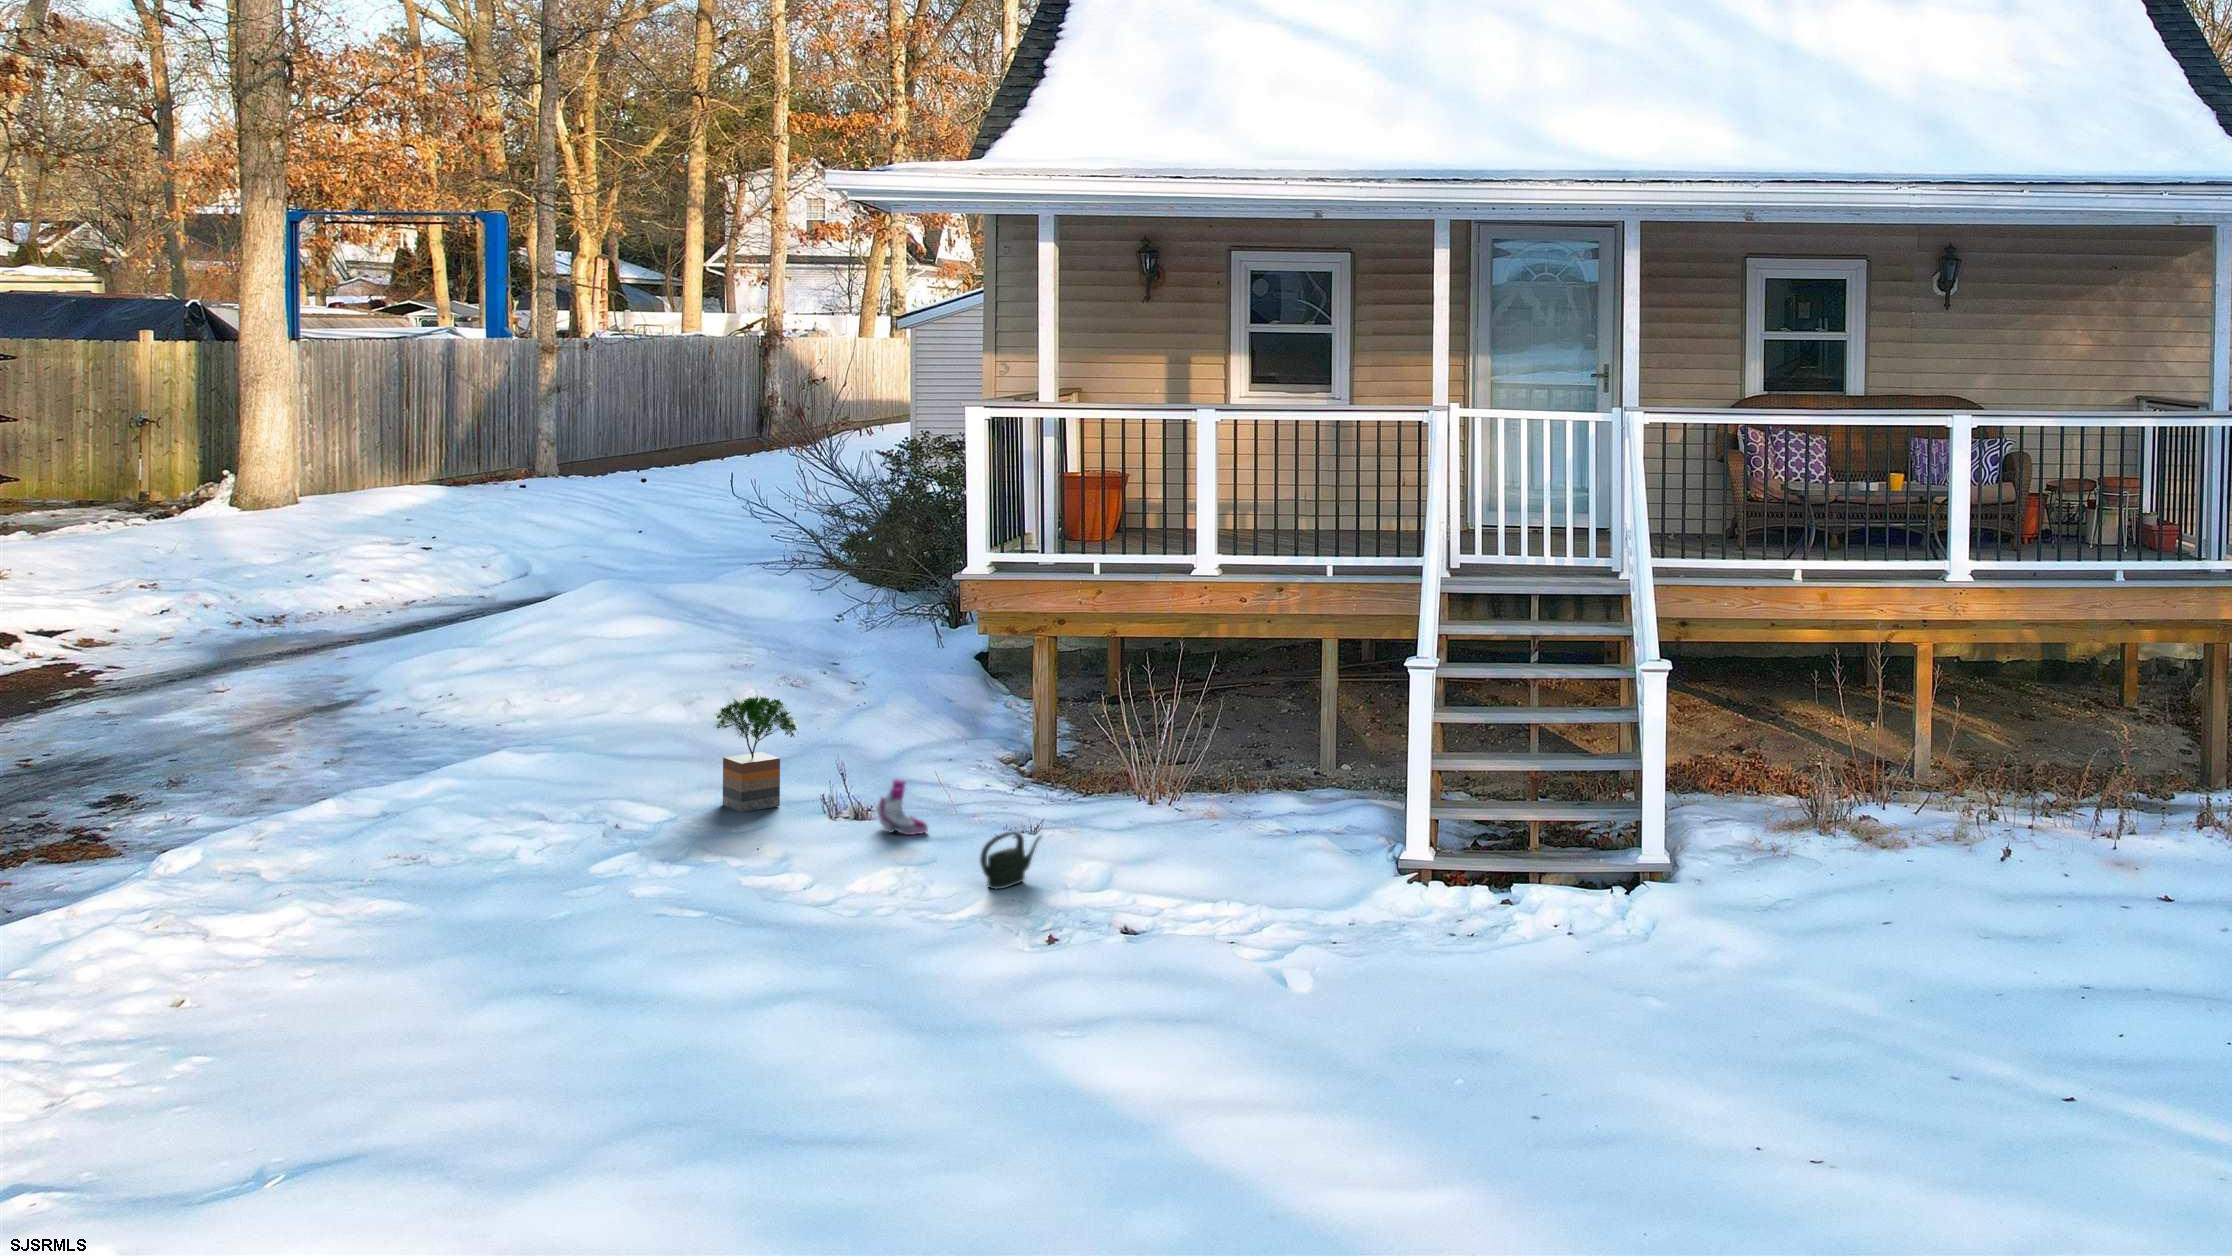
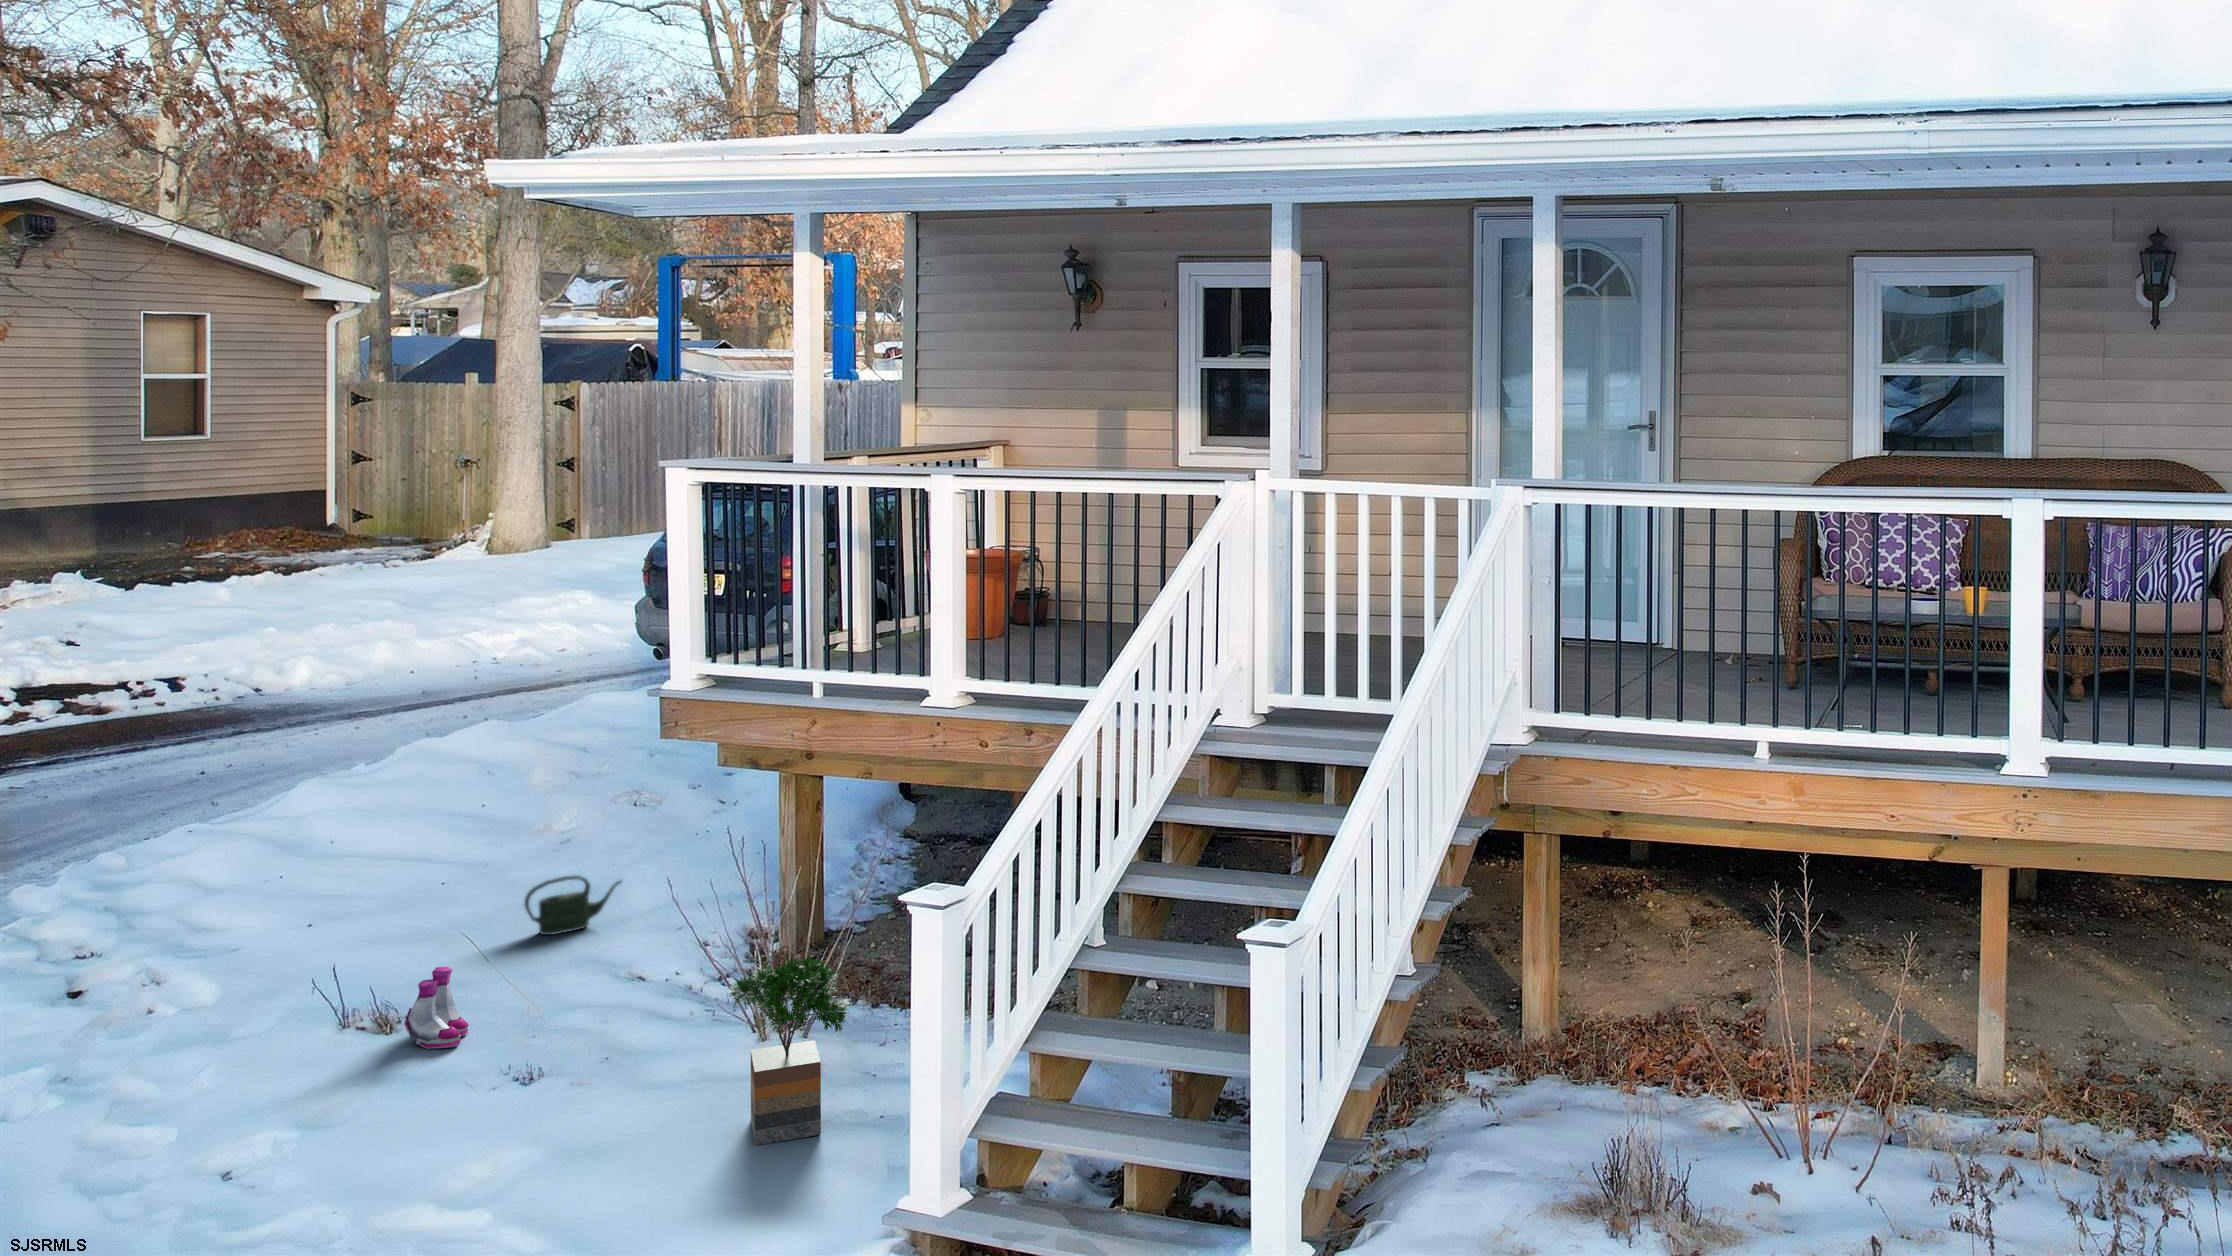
potted tree: present [715,696,798,812] -> present [728,956,850,1146]
watering can: present [980,831,1041,889] -> present [524,875,621,935]

